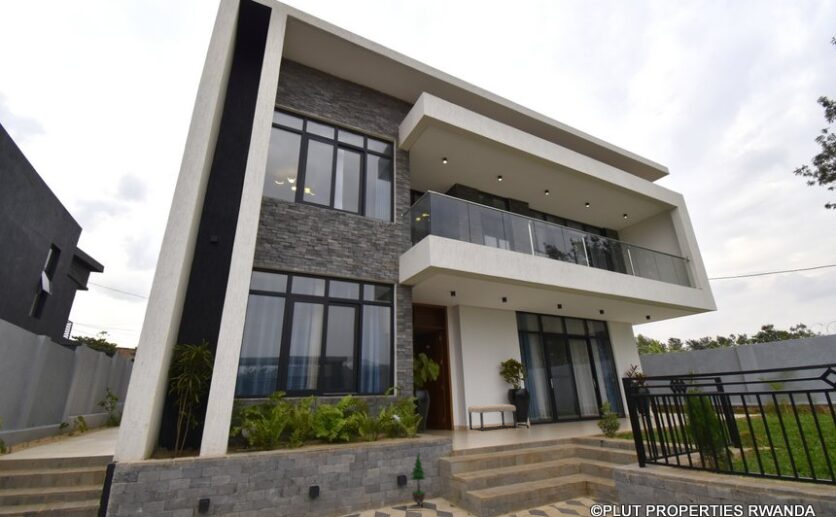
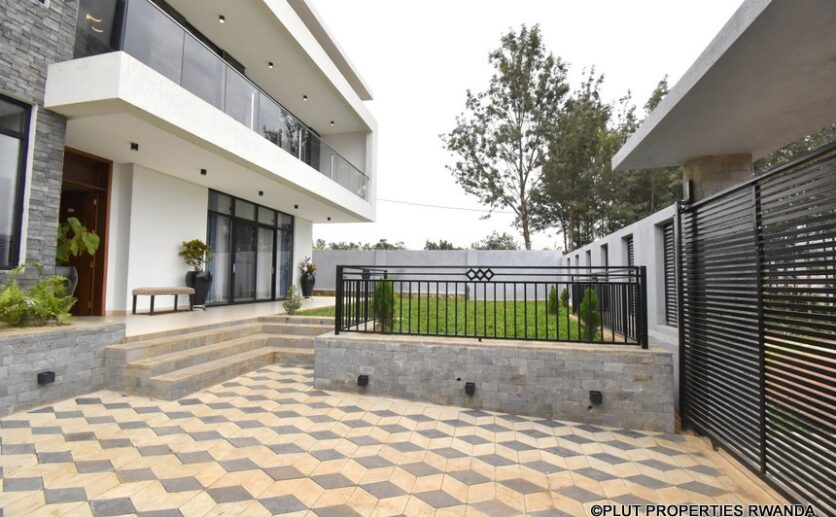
potted tree: present [411,454,426,504] -> none [60,340,89,402]

